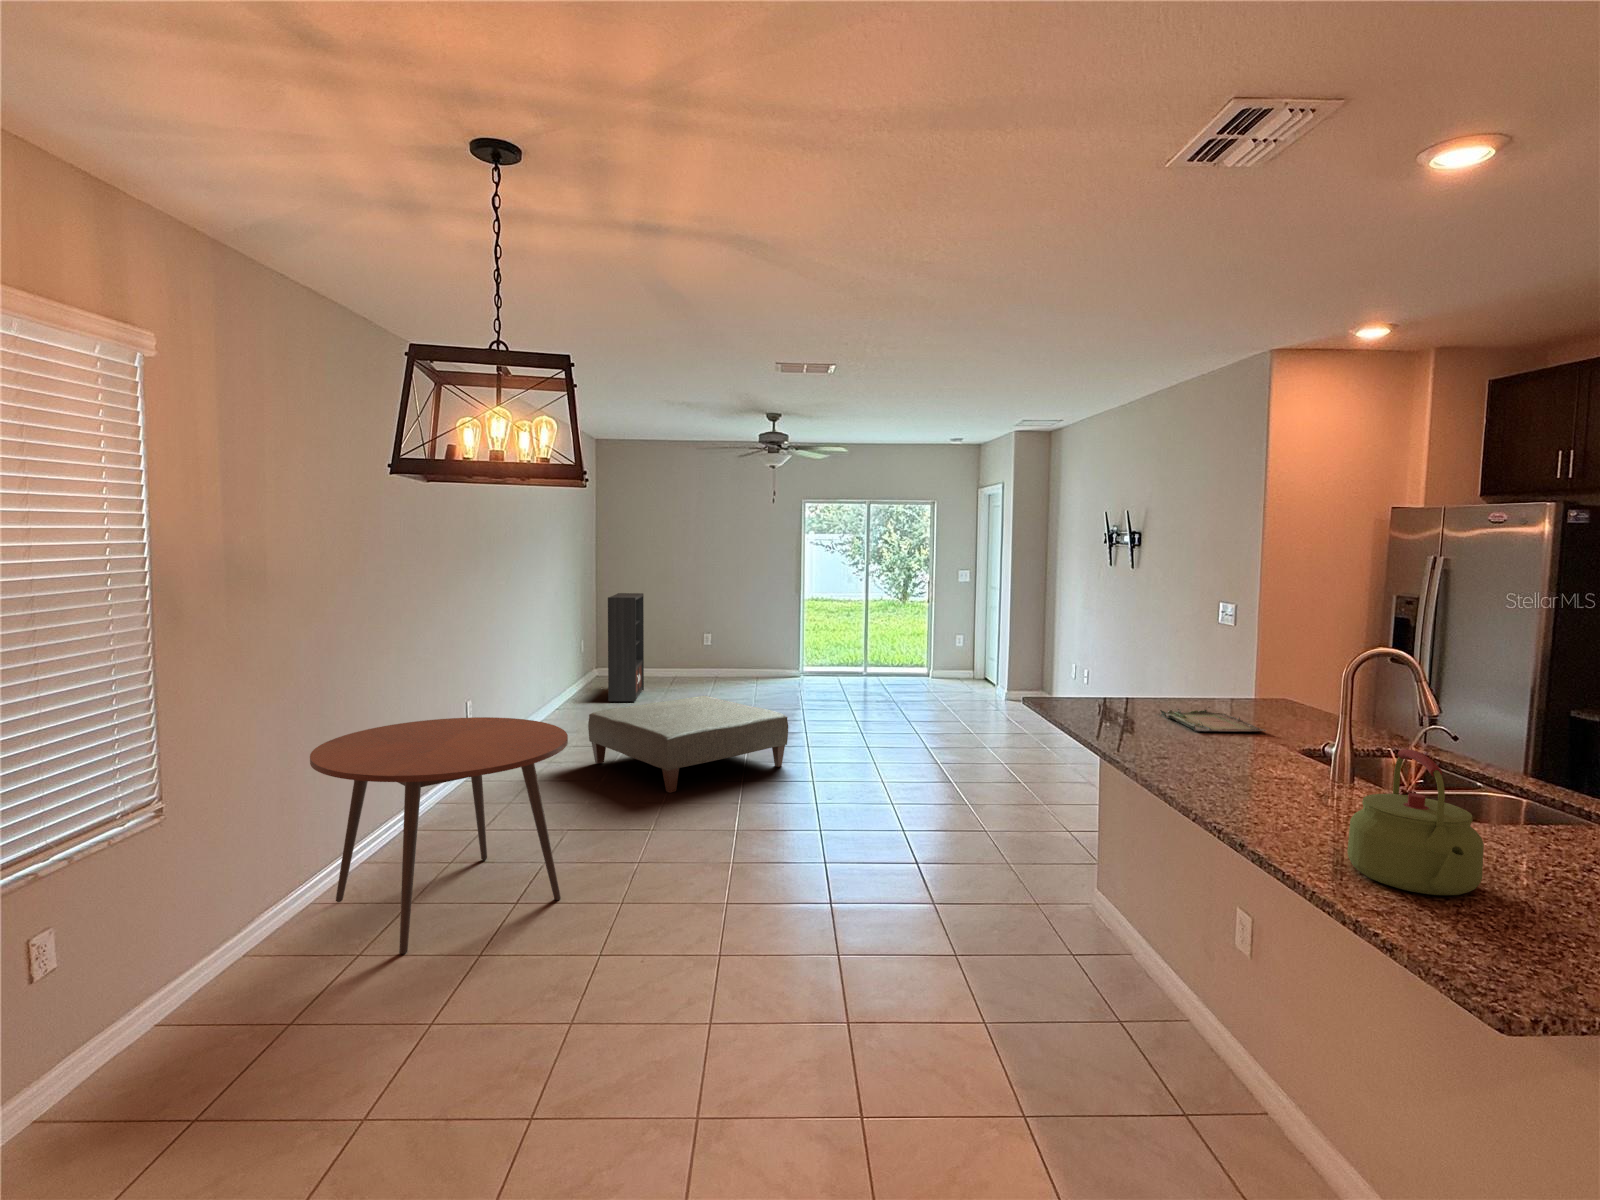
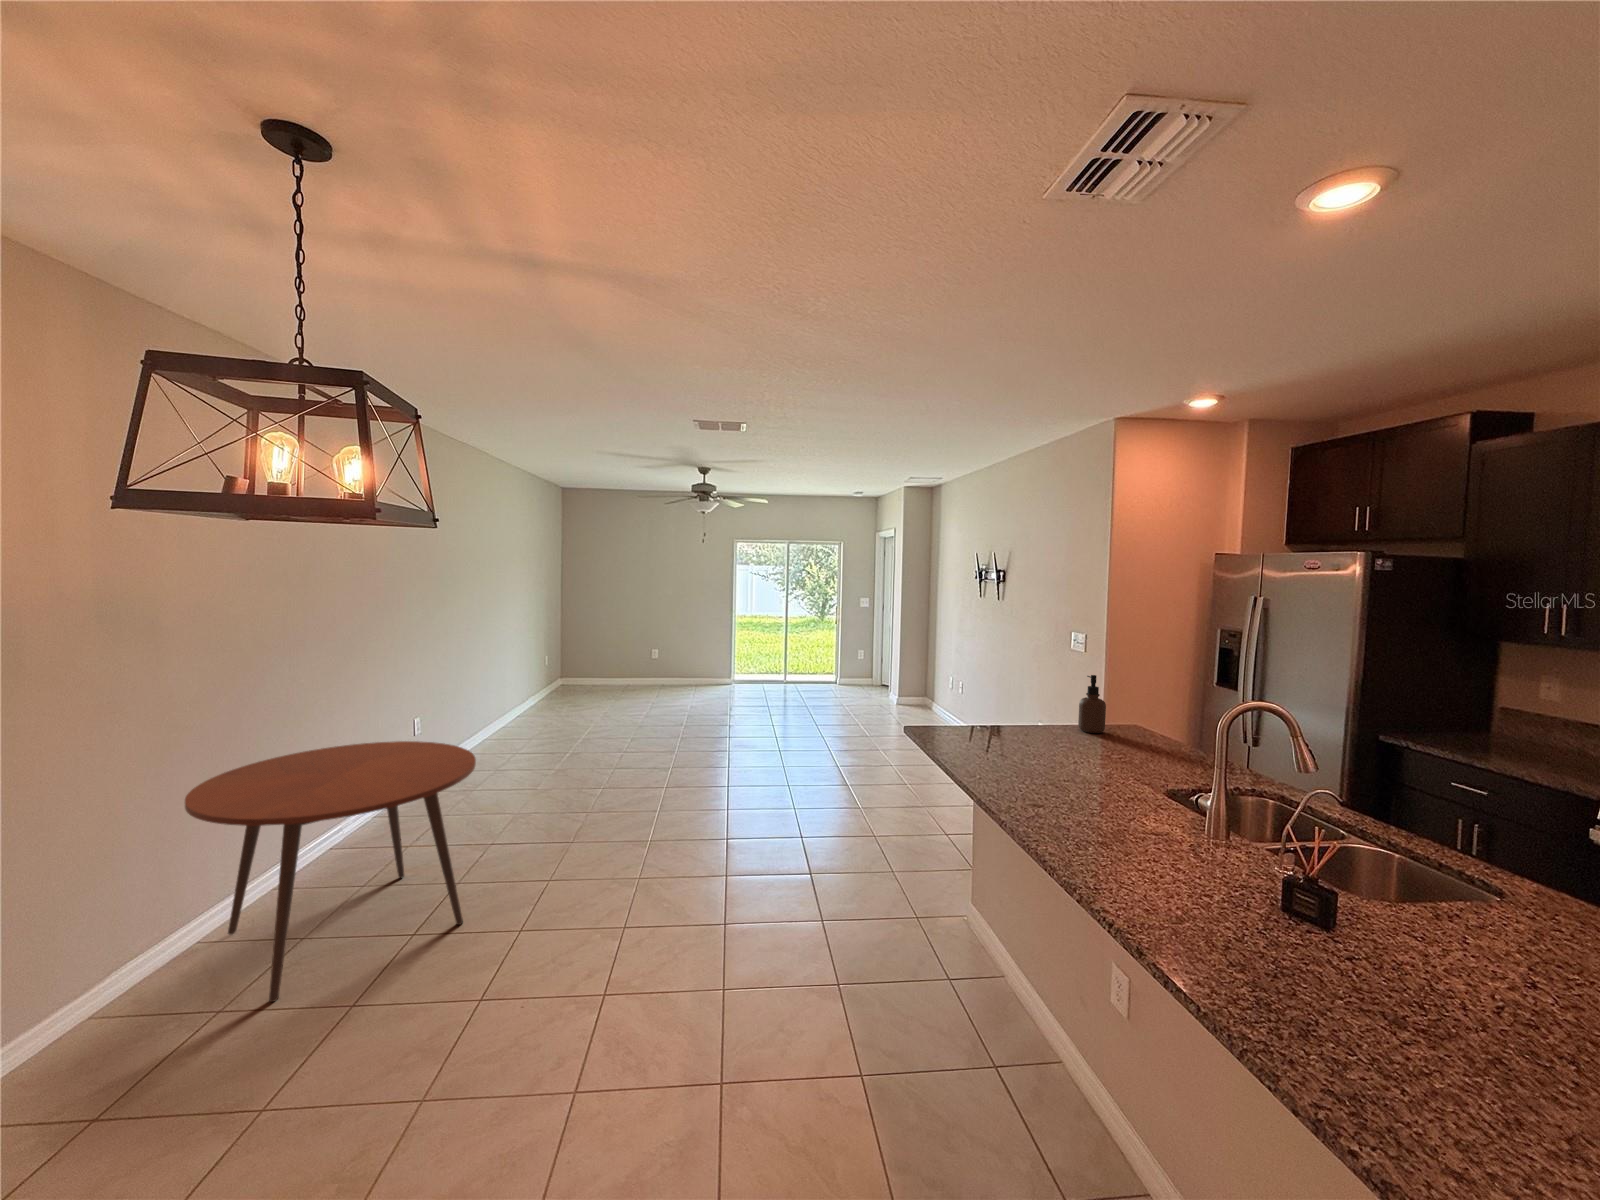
bookcase: present [601,593,644,701] -> none [565,615,601,707]
soap dispenser: none [1216,643,1246,706] -> present [1078,675,1106,733]
ottoman: present [588,696,788,793] -> none [534,706,711,798]
tray: present [1160,707,1266,732] -> none [1030,736,1131,768]
kettle: present [1347,749,1484,895] -> none [1268,850,1446,1060]

